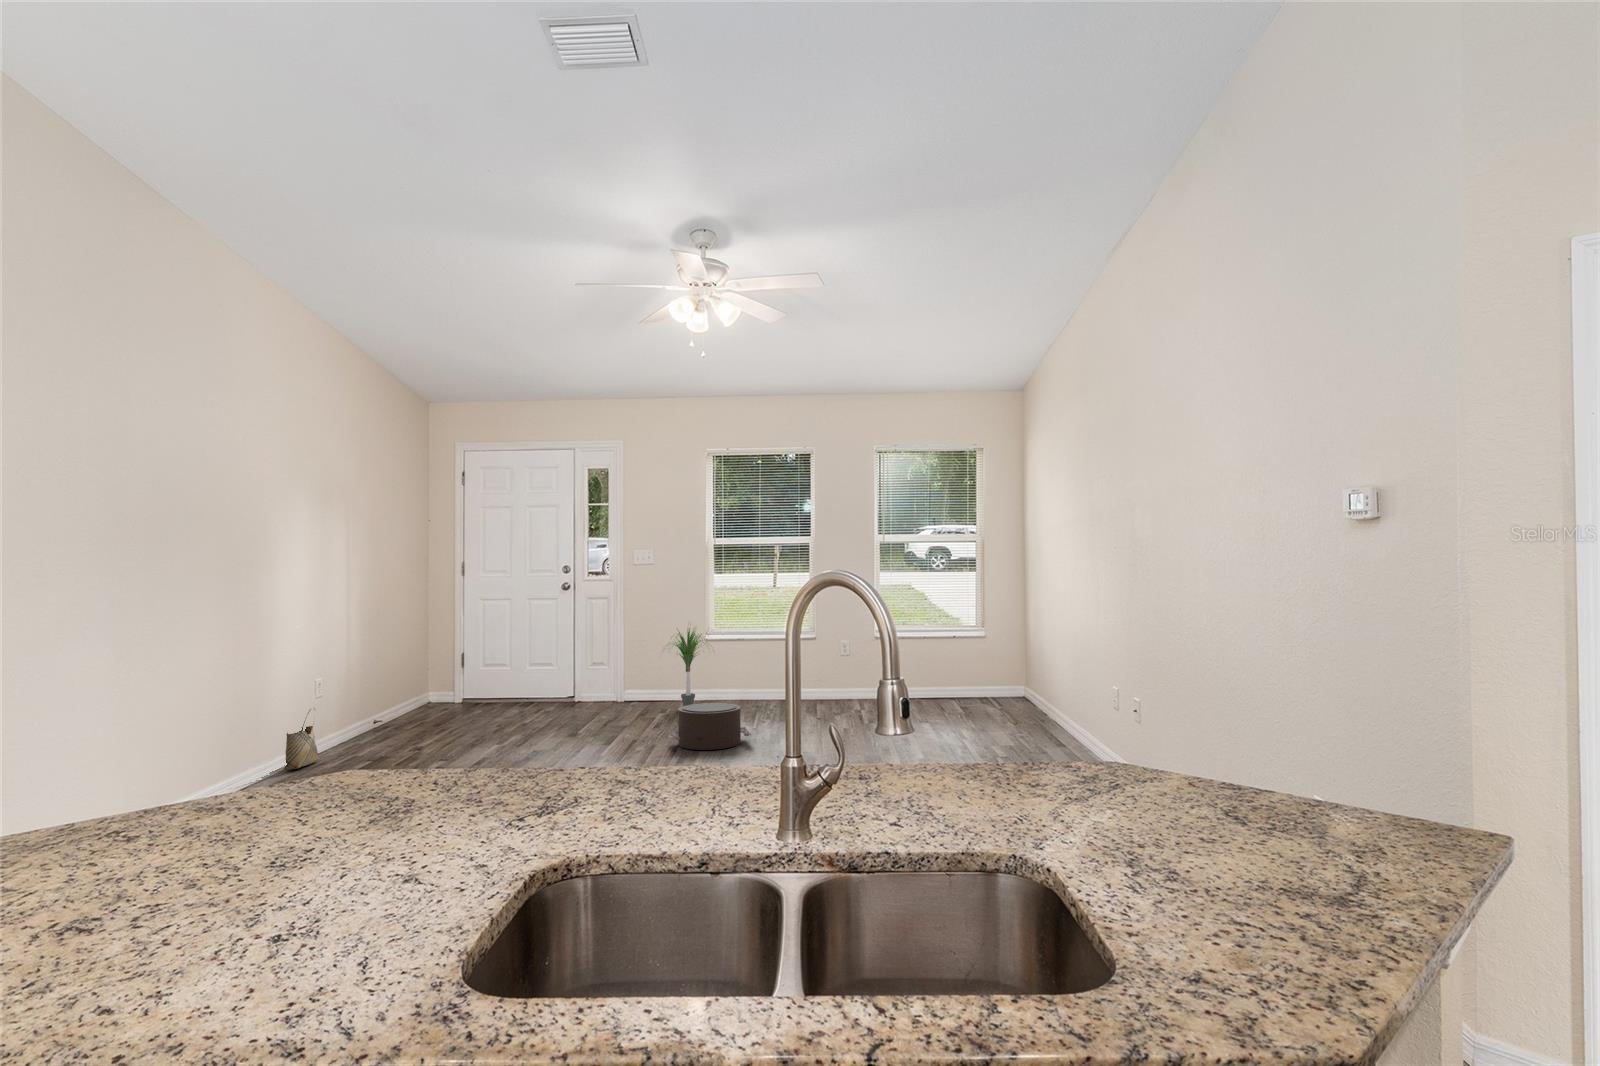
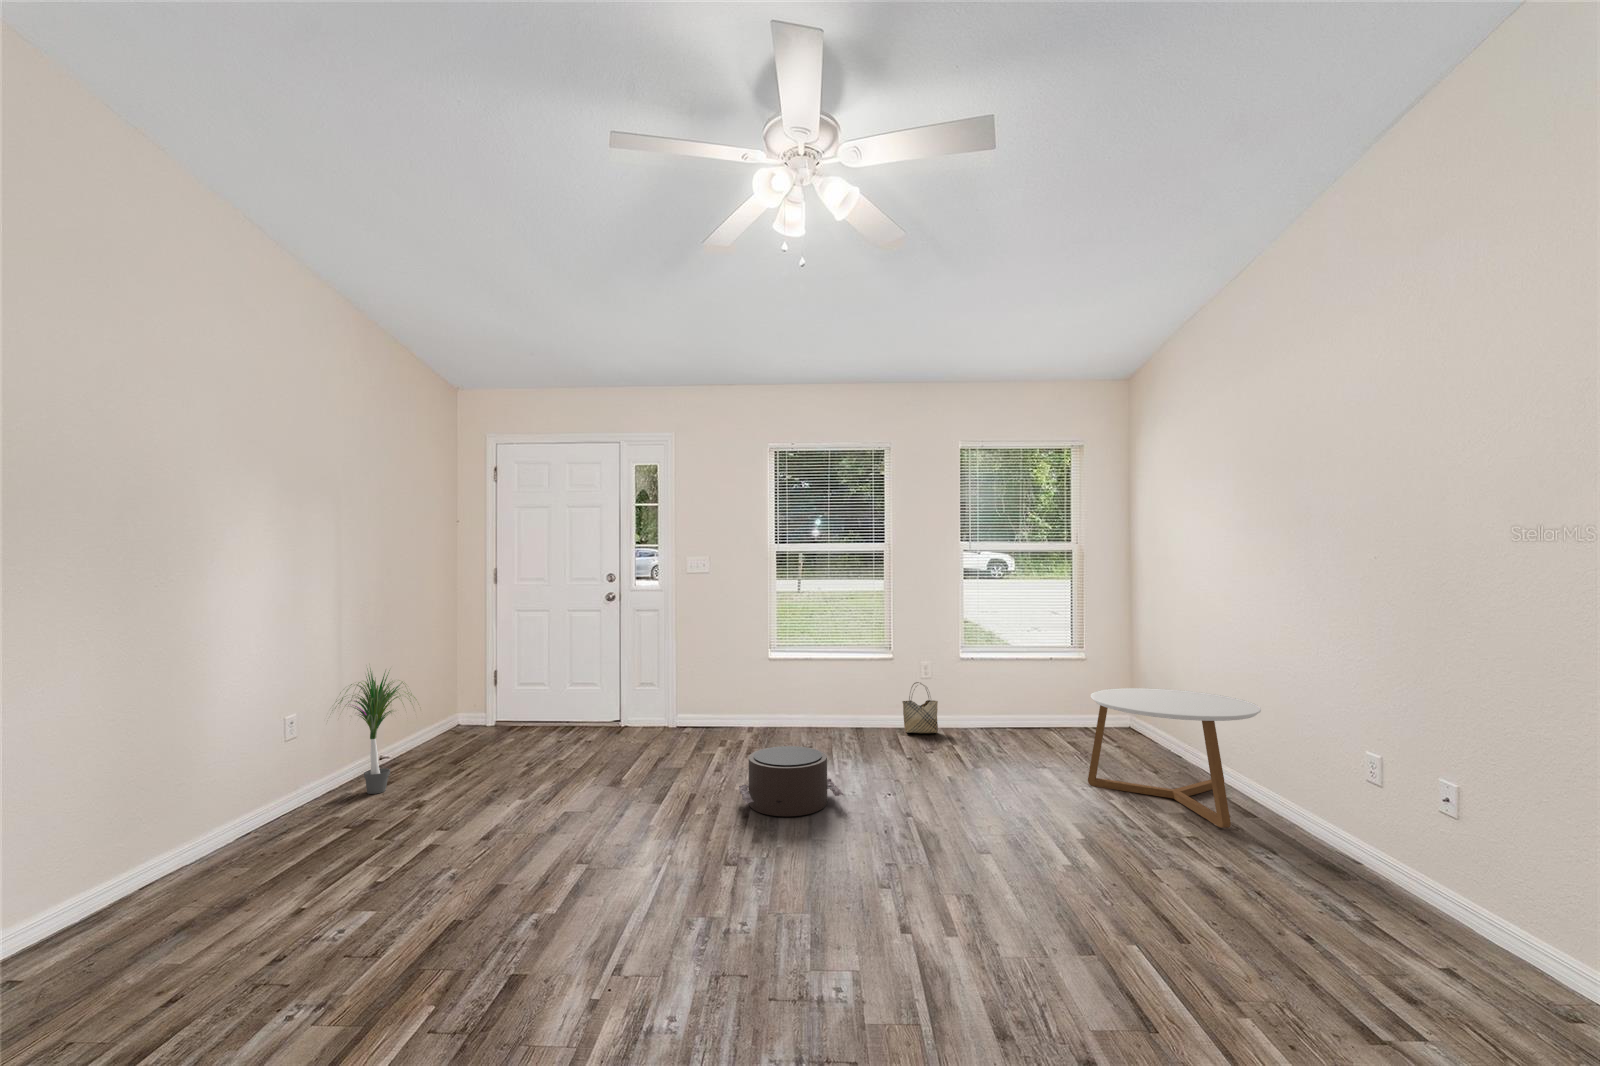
potted plant: present [671,629,701,706] -> present [336,669,415,794]
coffee table: none [953,656,1072,750] -> present [1088,688,1261,828]
woven basket: present [284,709,319,770] -> present [902,682,938,733]

